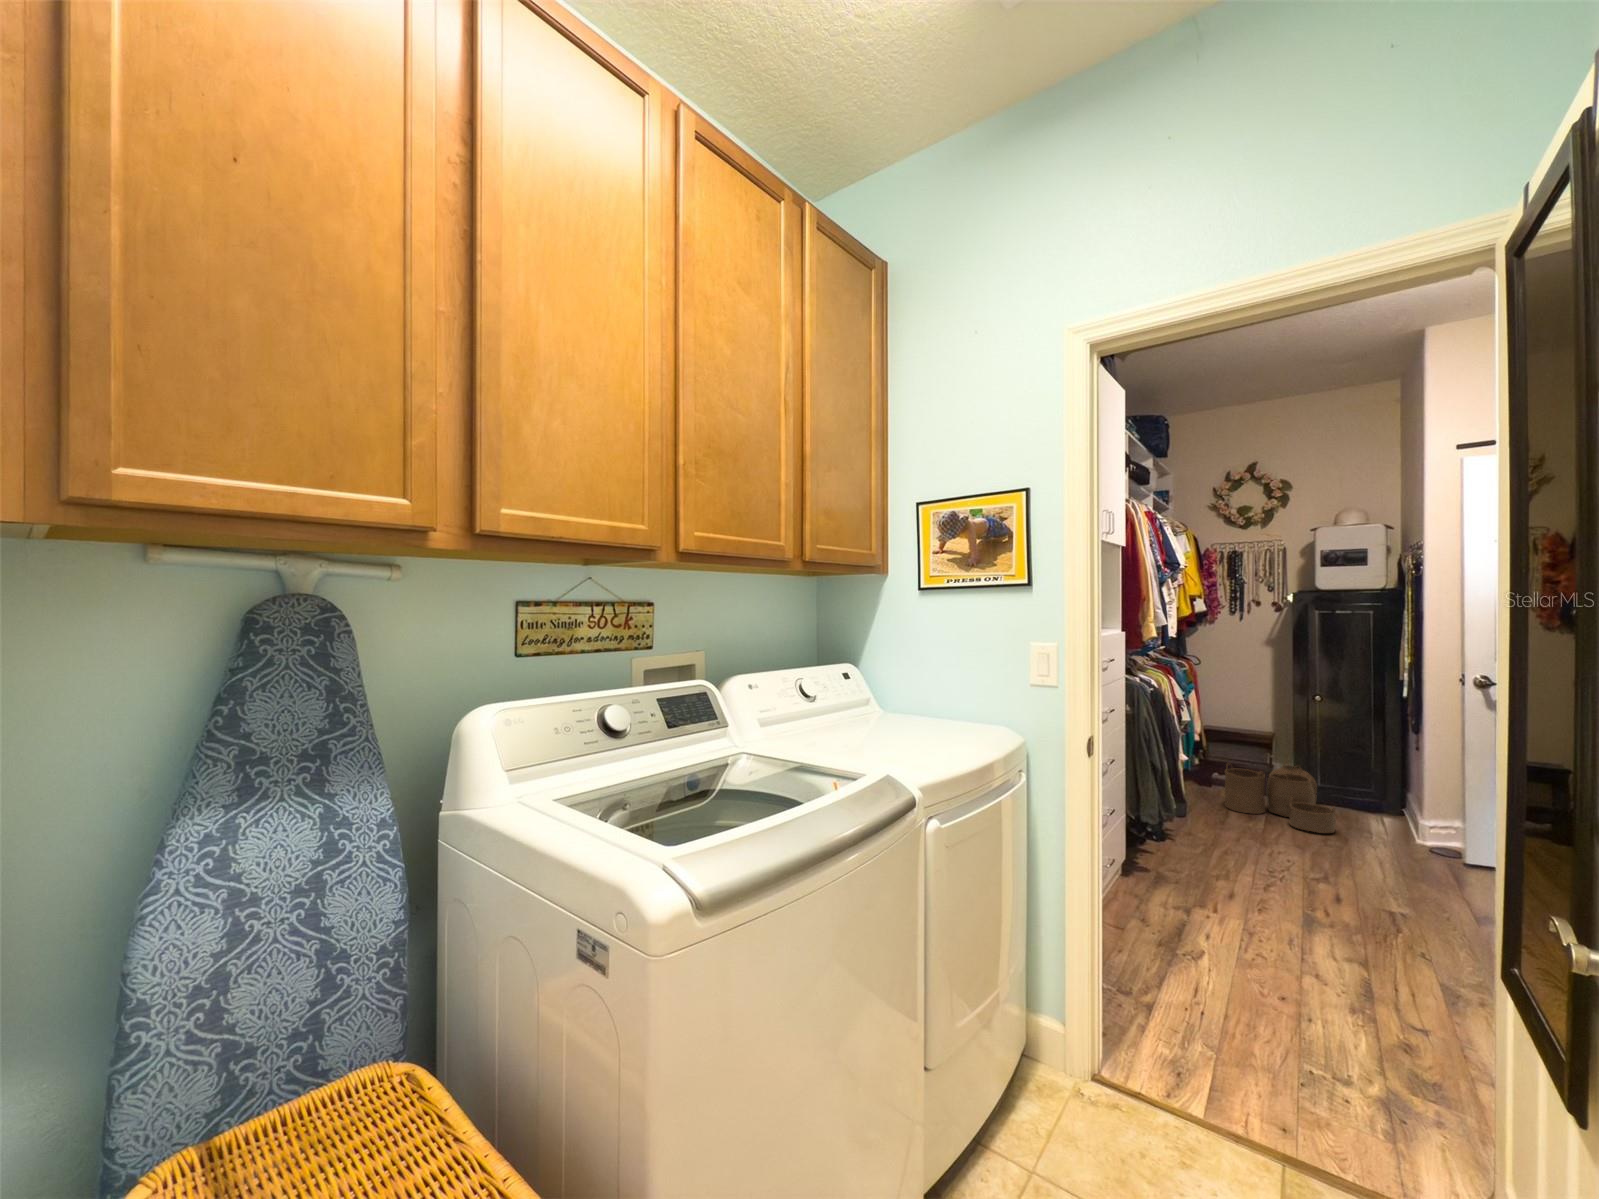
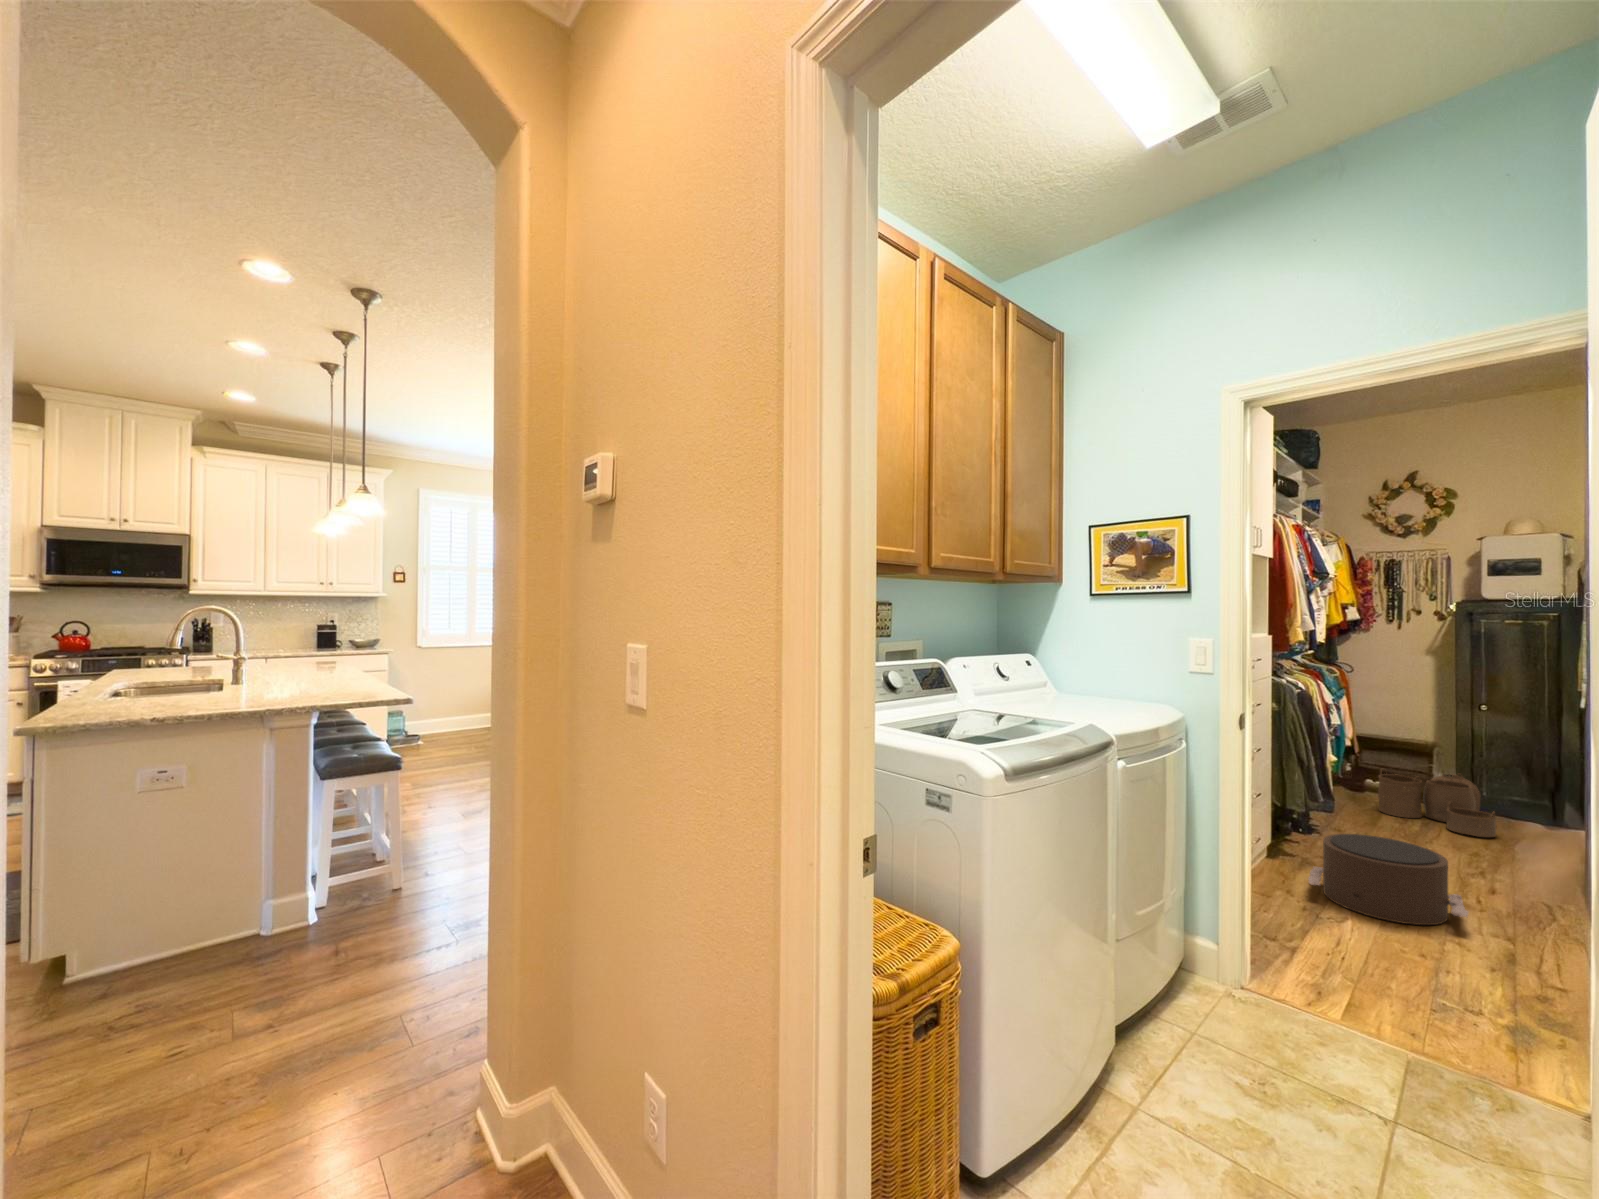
pouf: none [1163,848,1328,956] -> present [1308,834,1468,925]

